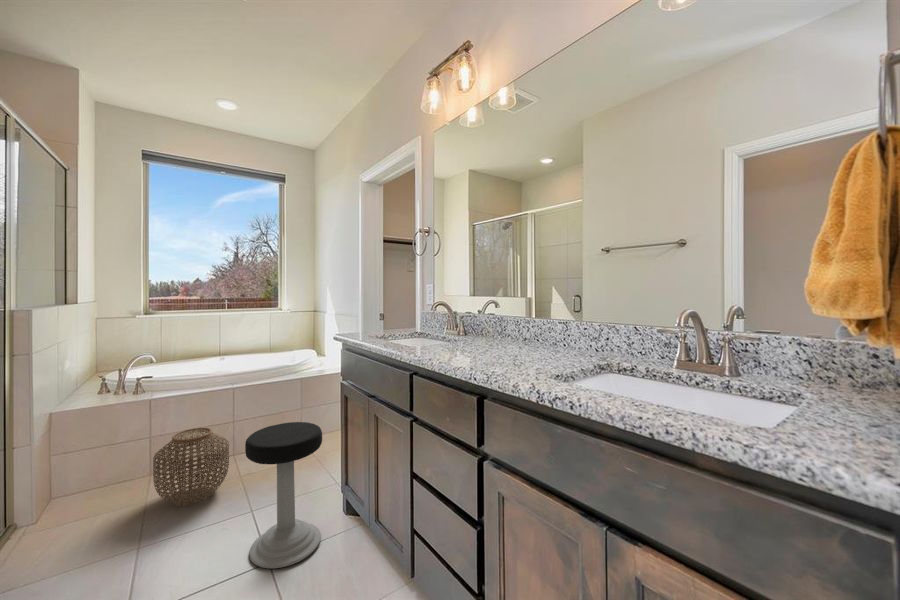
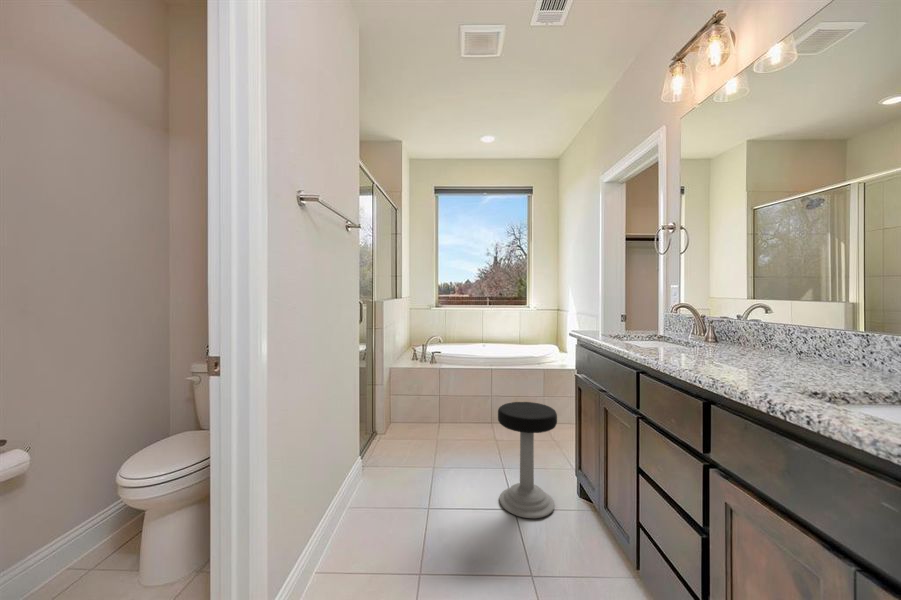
woven basket: present [153,428,229,506] -> none [441,395,487,451]

